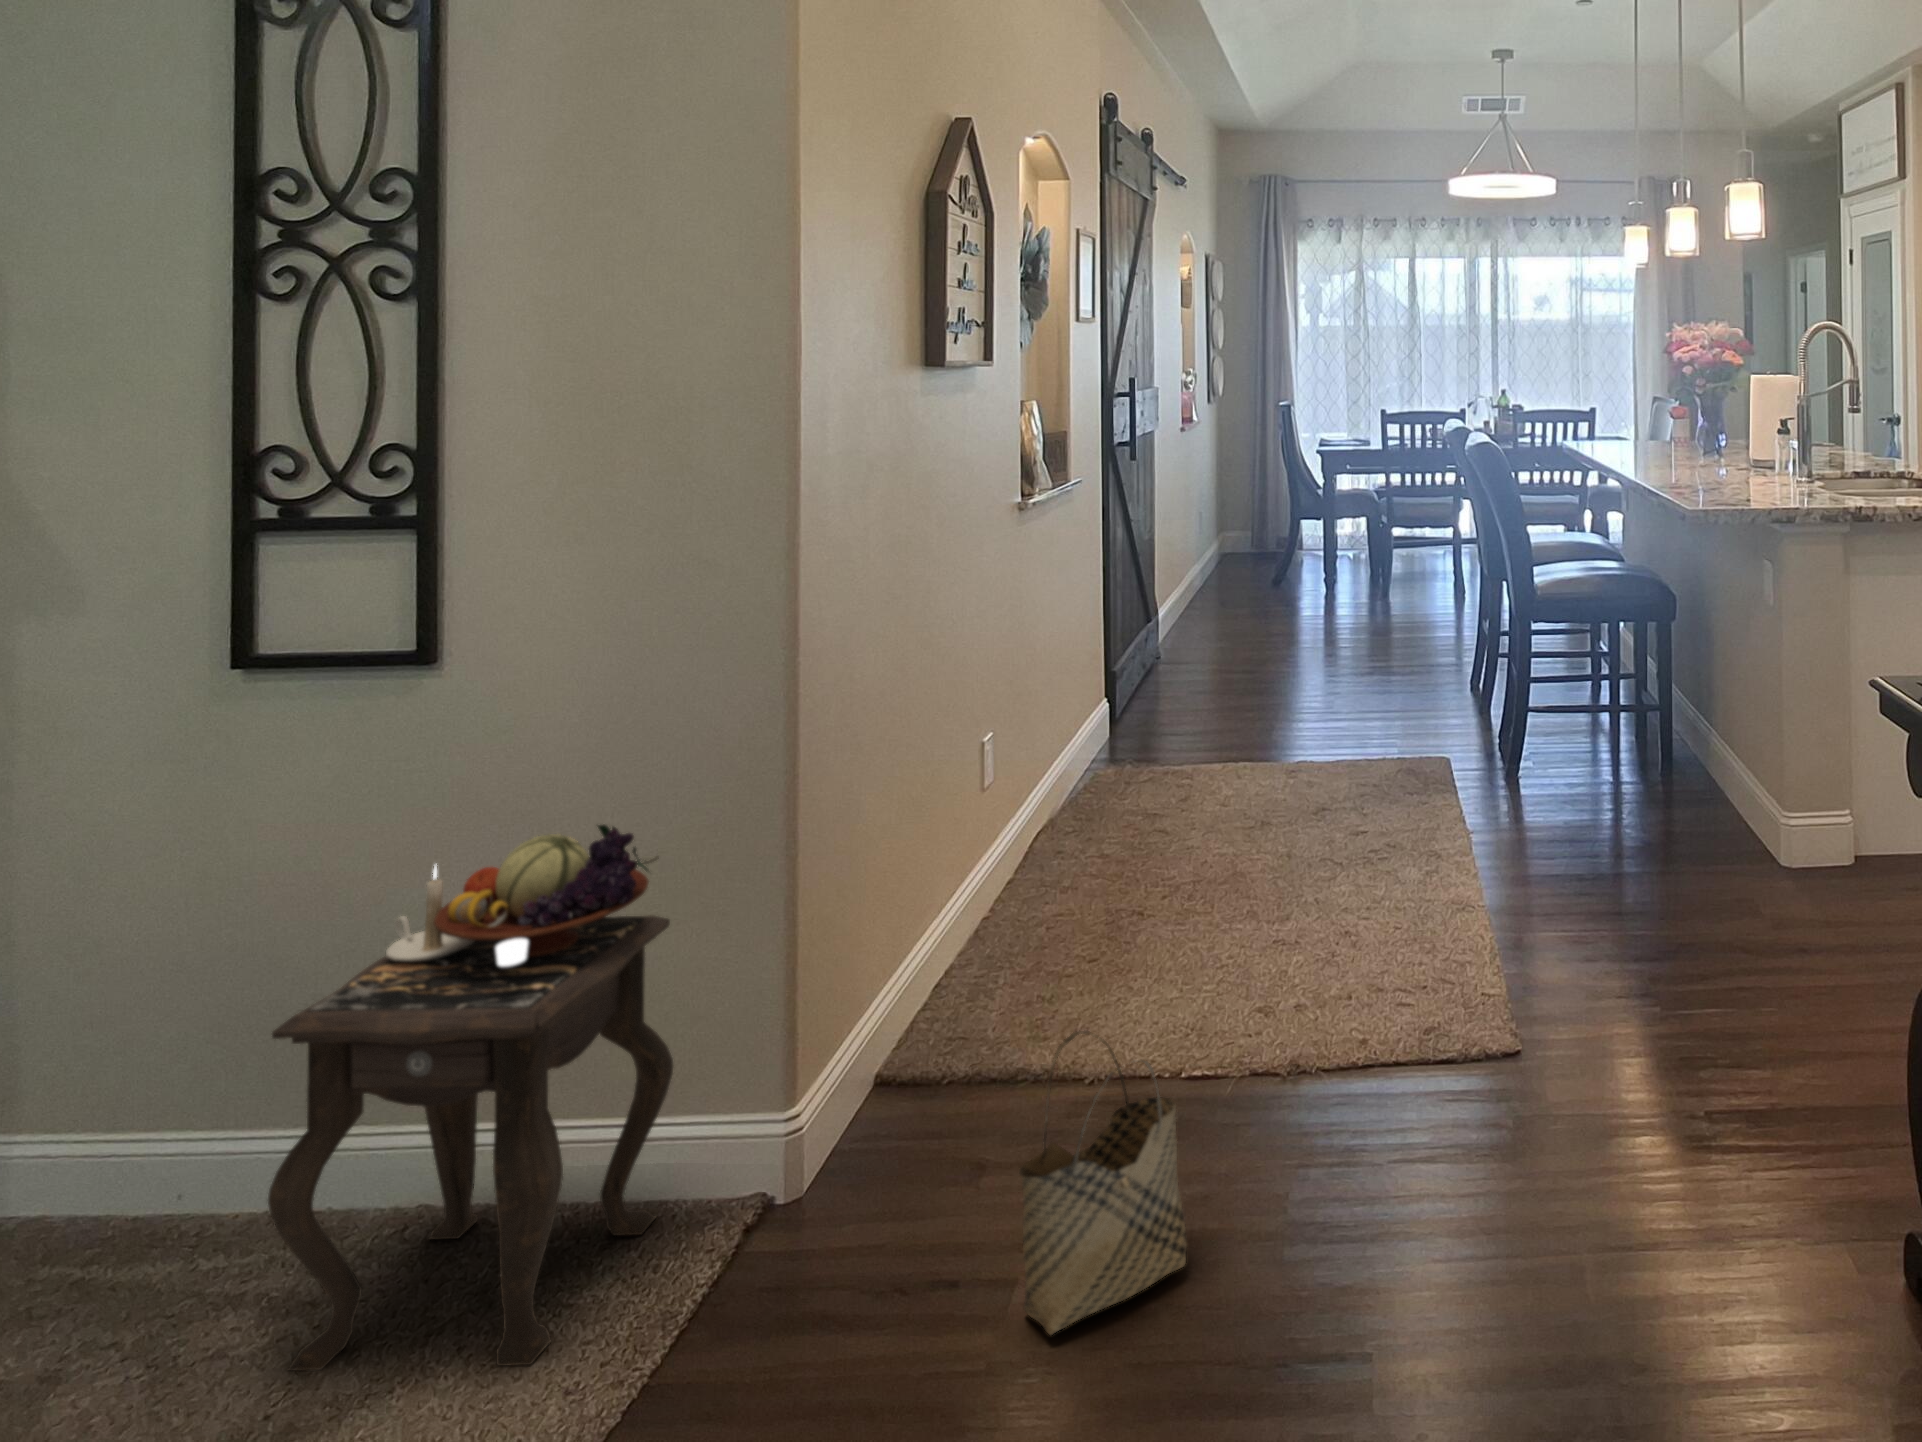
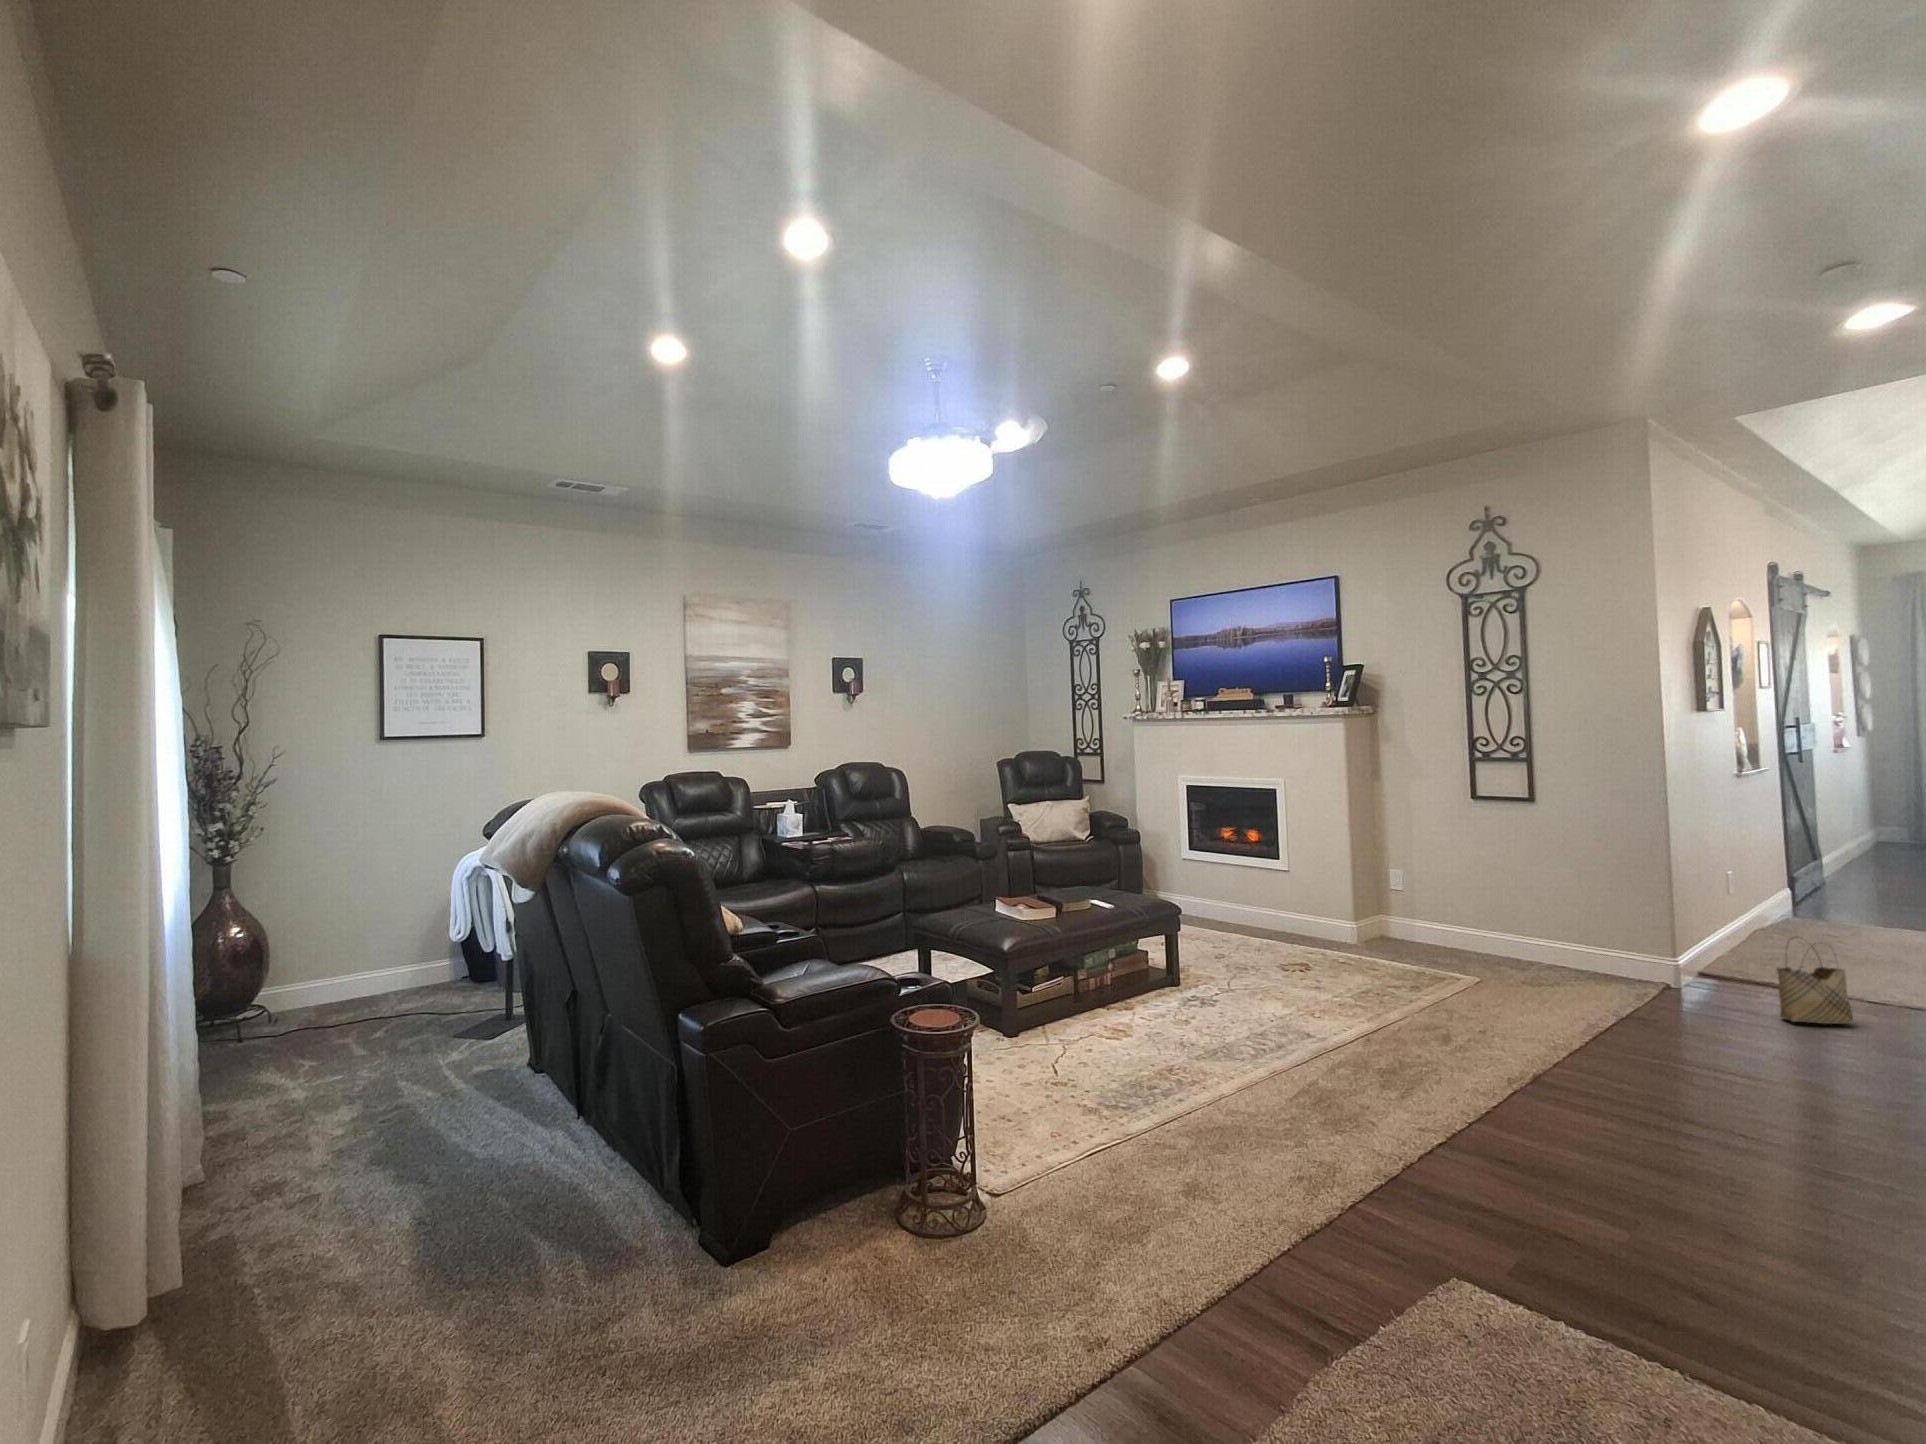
side table: present [268,825,673,1371] -> none [1520,847,1628,989]

